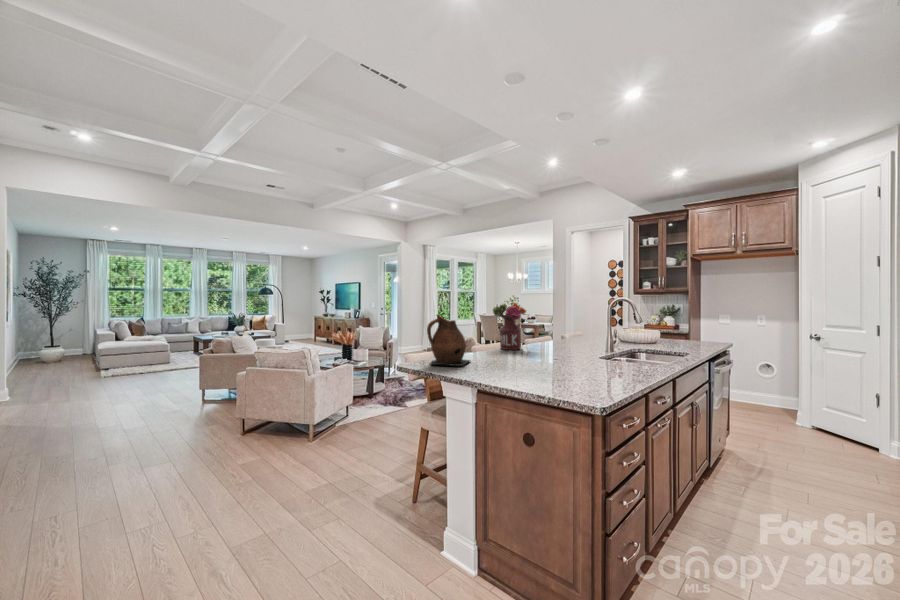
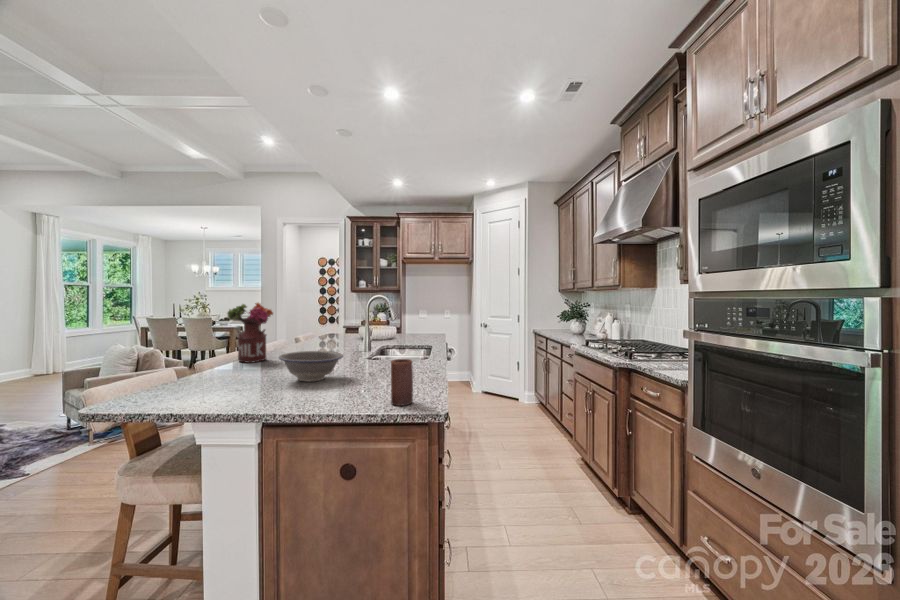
ceramic pitcher: present [427,315,470,366] -> none [153,323,222,399]
bowl: none [507,343,559,368] -> present [279,351,343,382]
candle: none [565,353,586,395] -> present [391,359,413,406]

